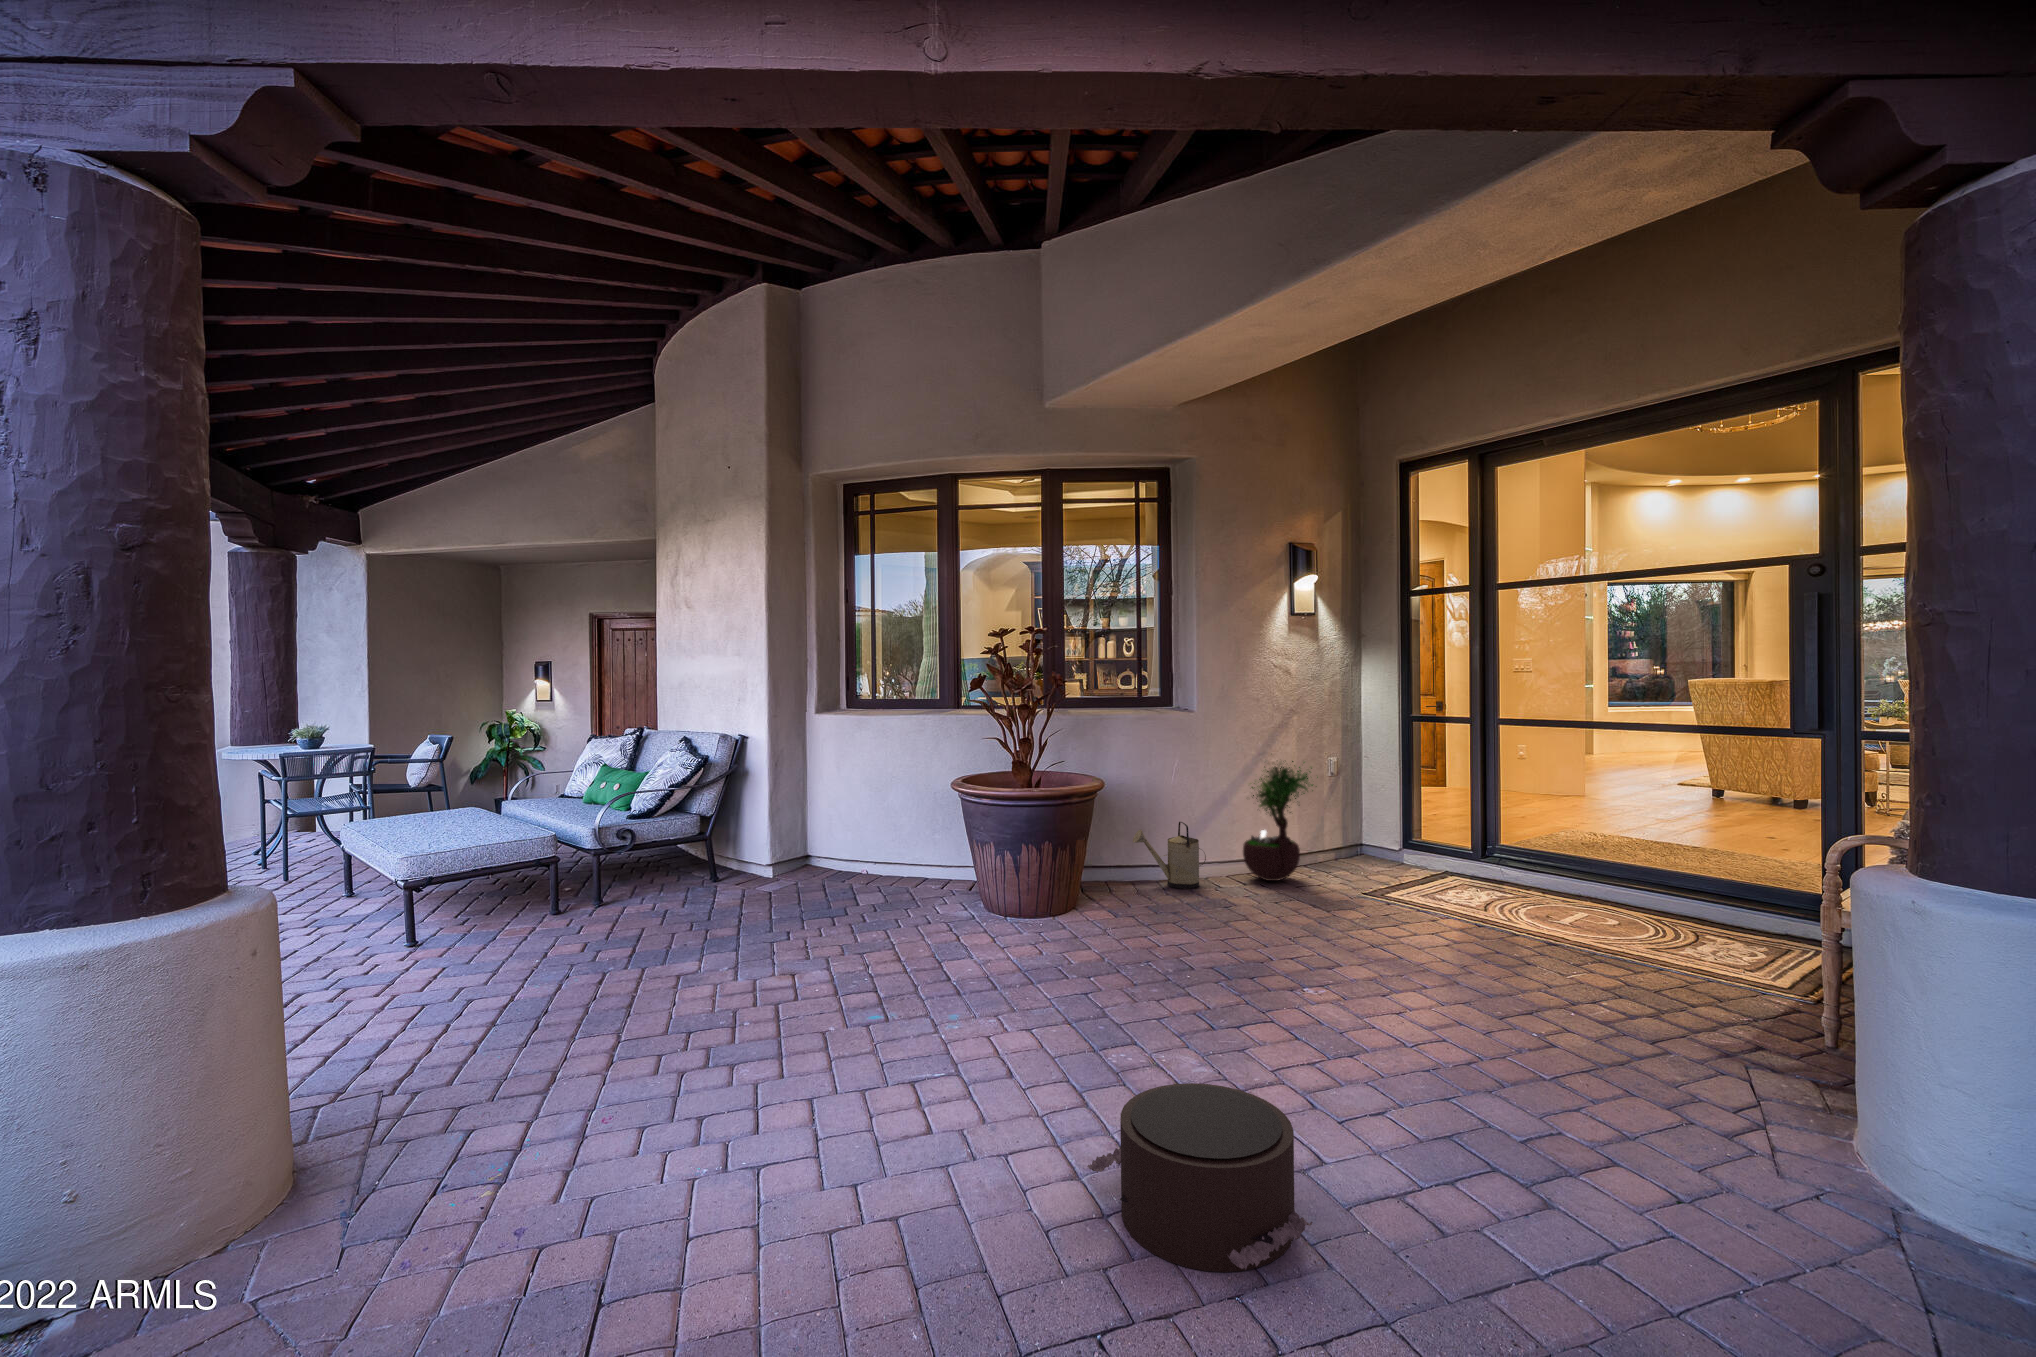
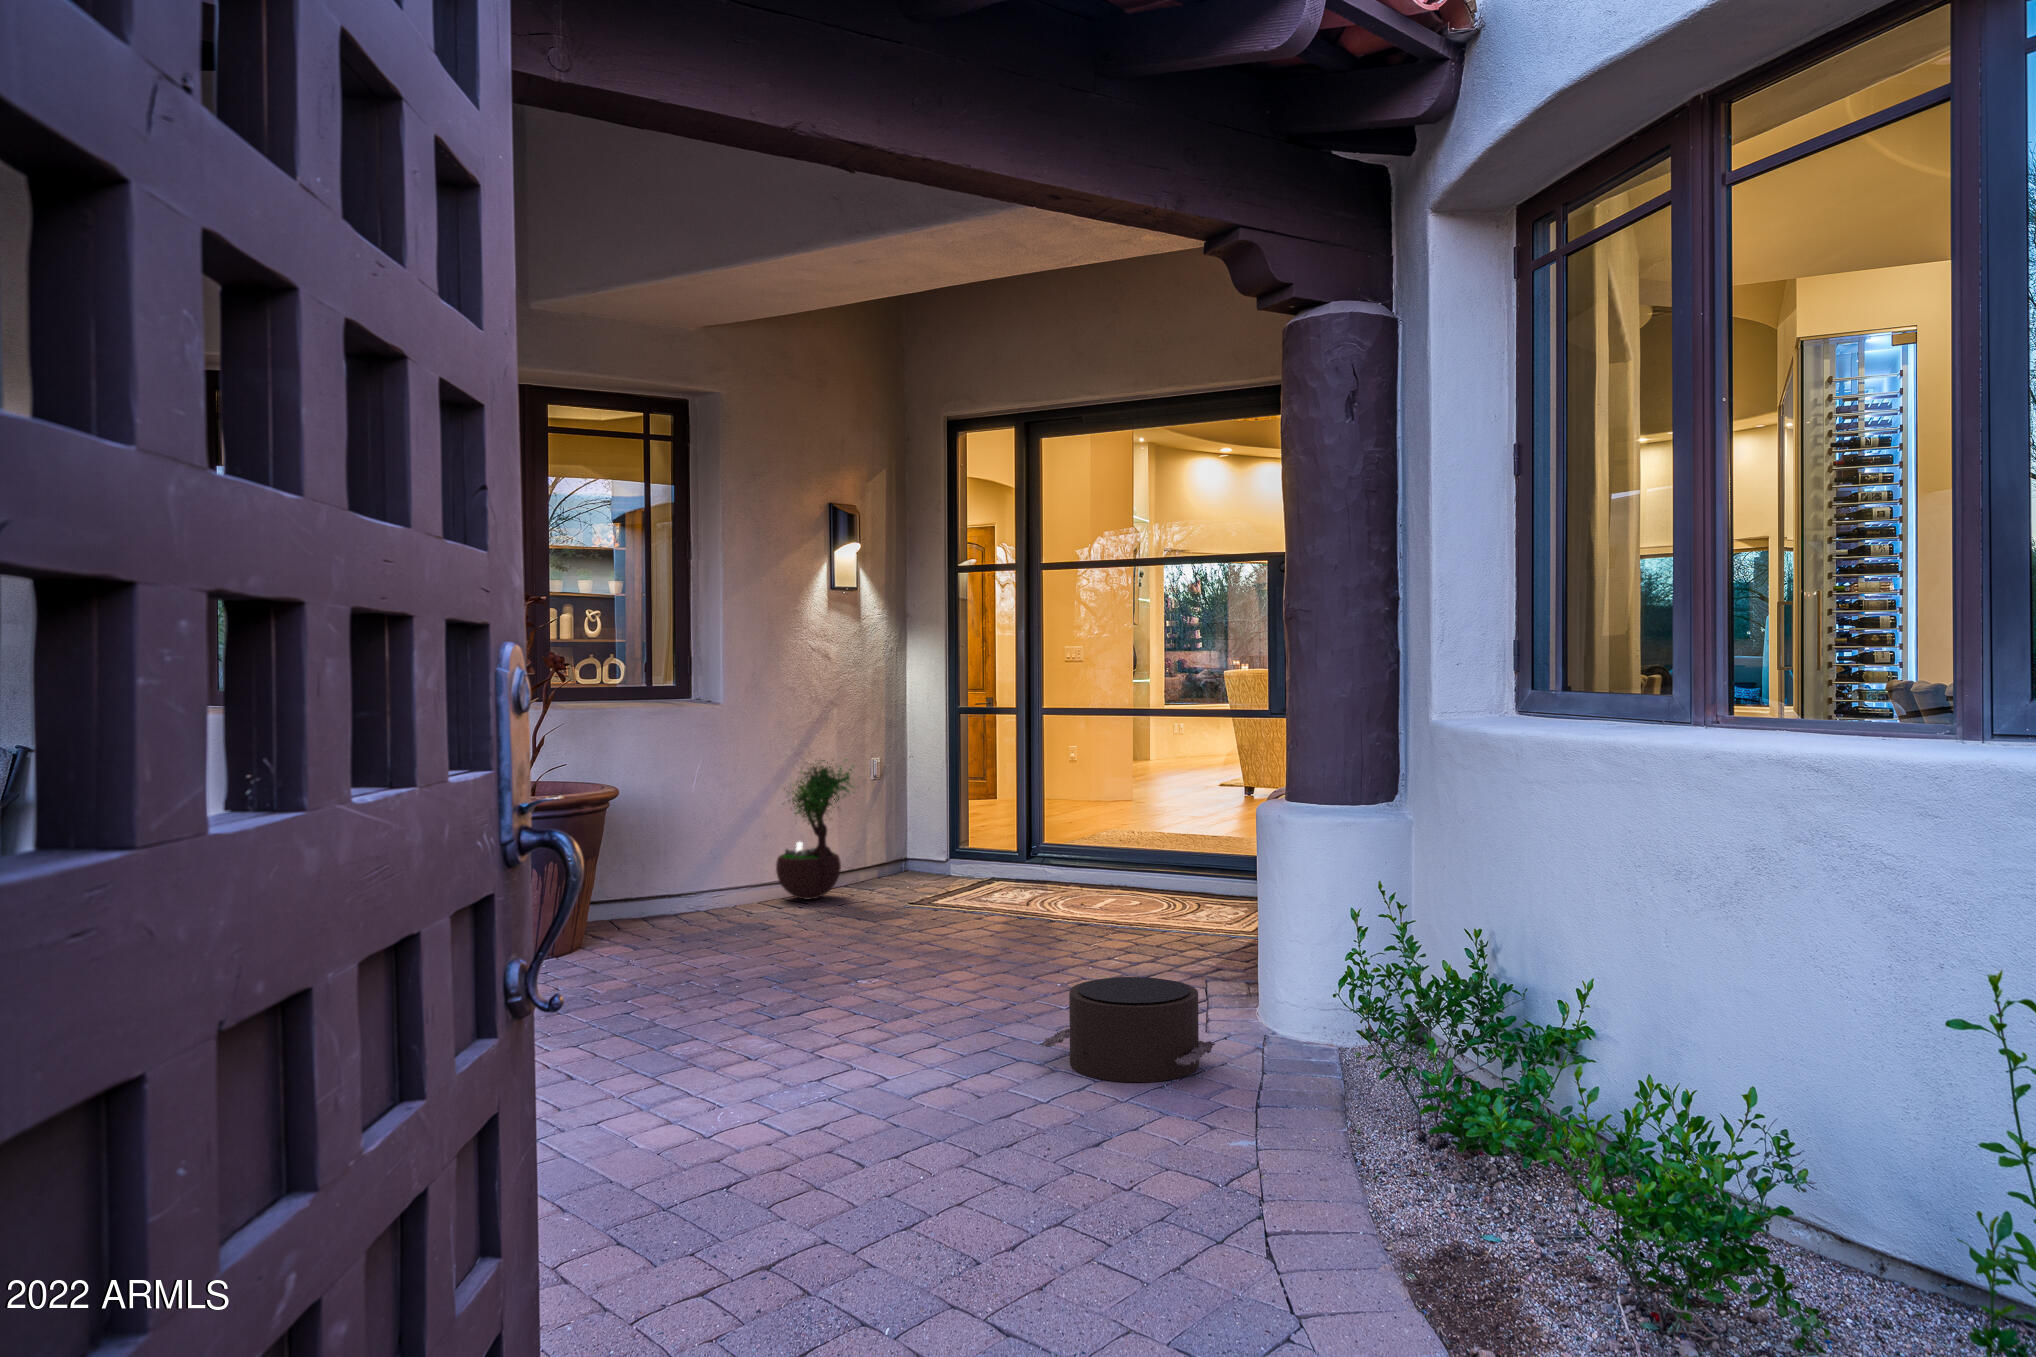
watering can: present [1133,822,1206,889] -> none [648,836,735,914]
pouf: present [1087,1083,1312,1272] -> present [1042,977,1215,1082]

